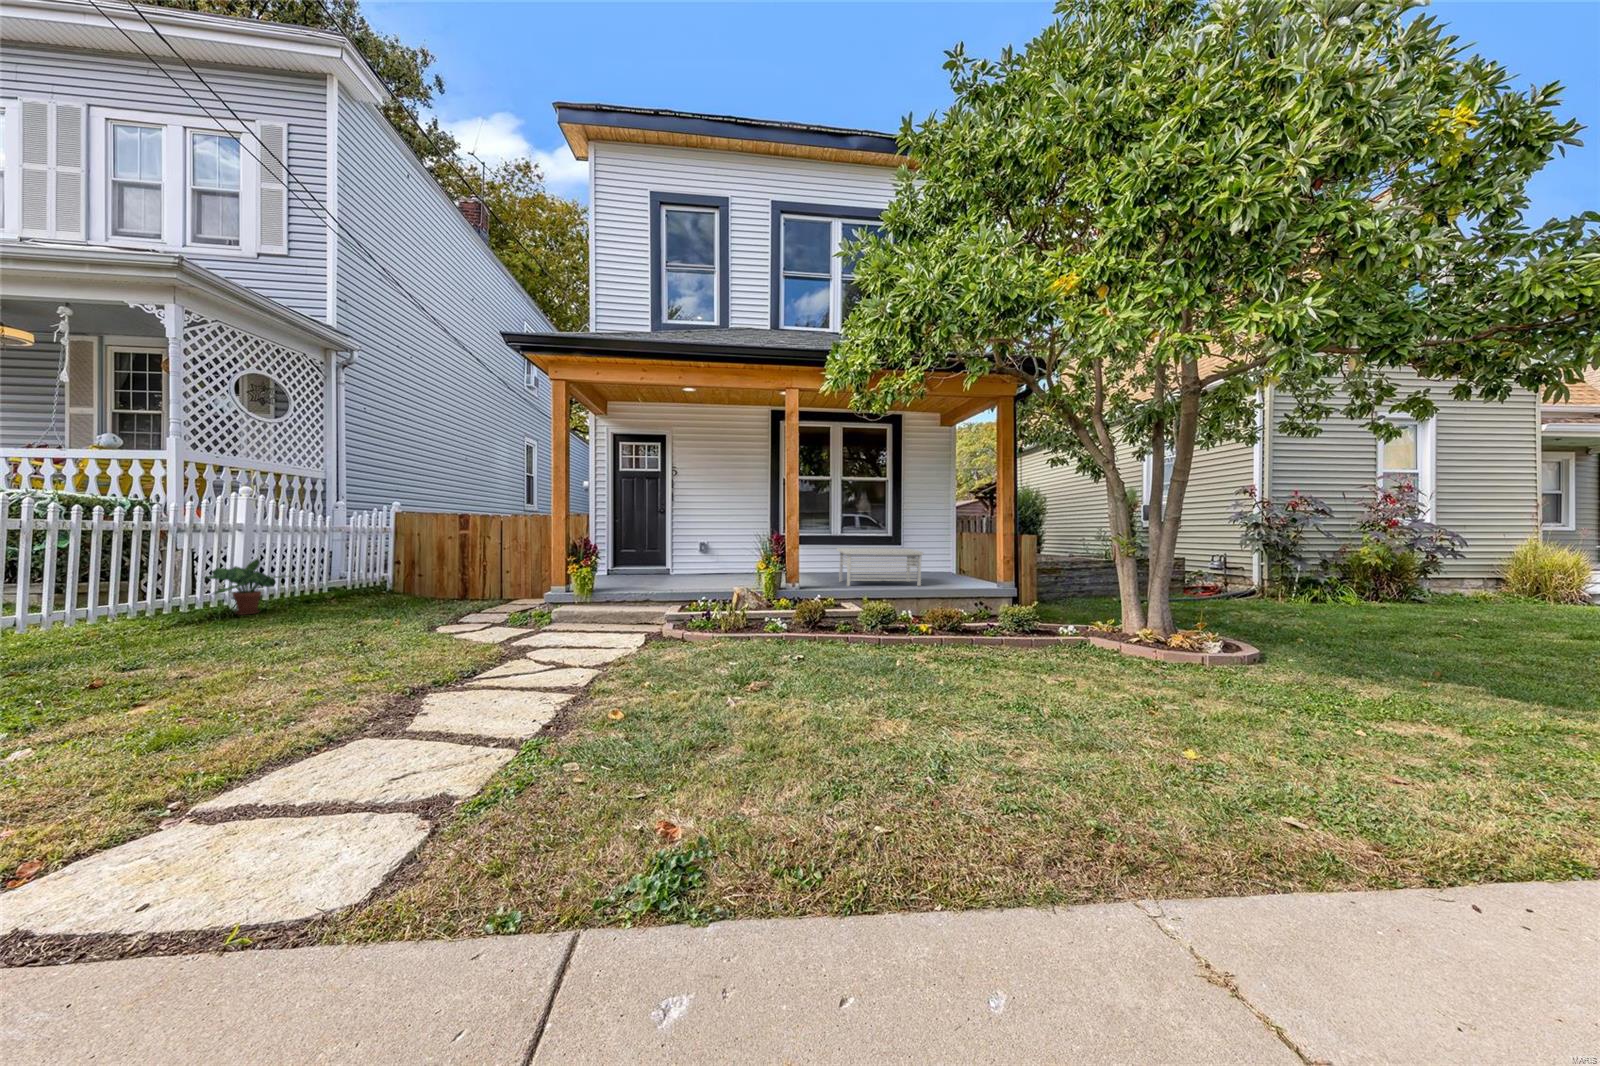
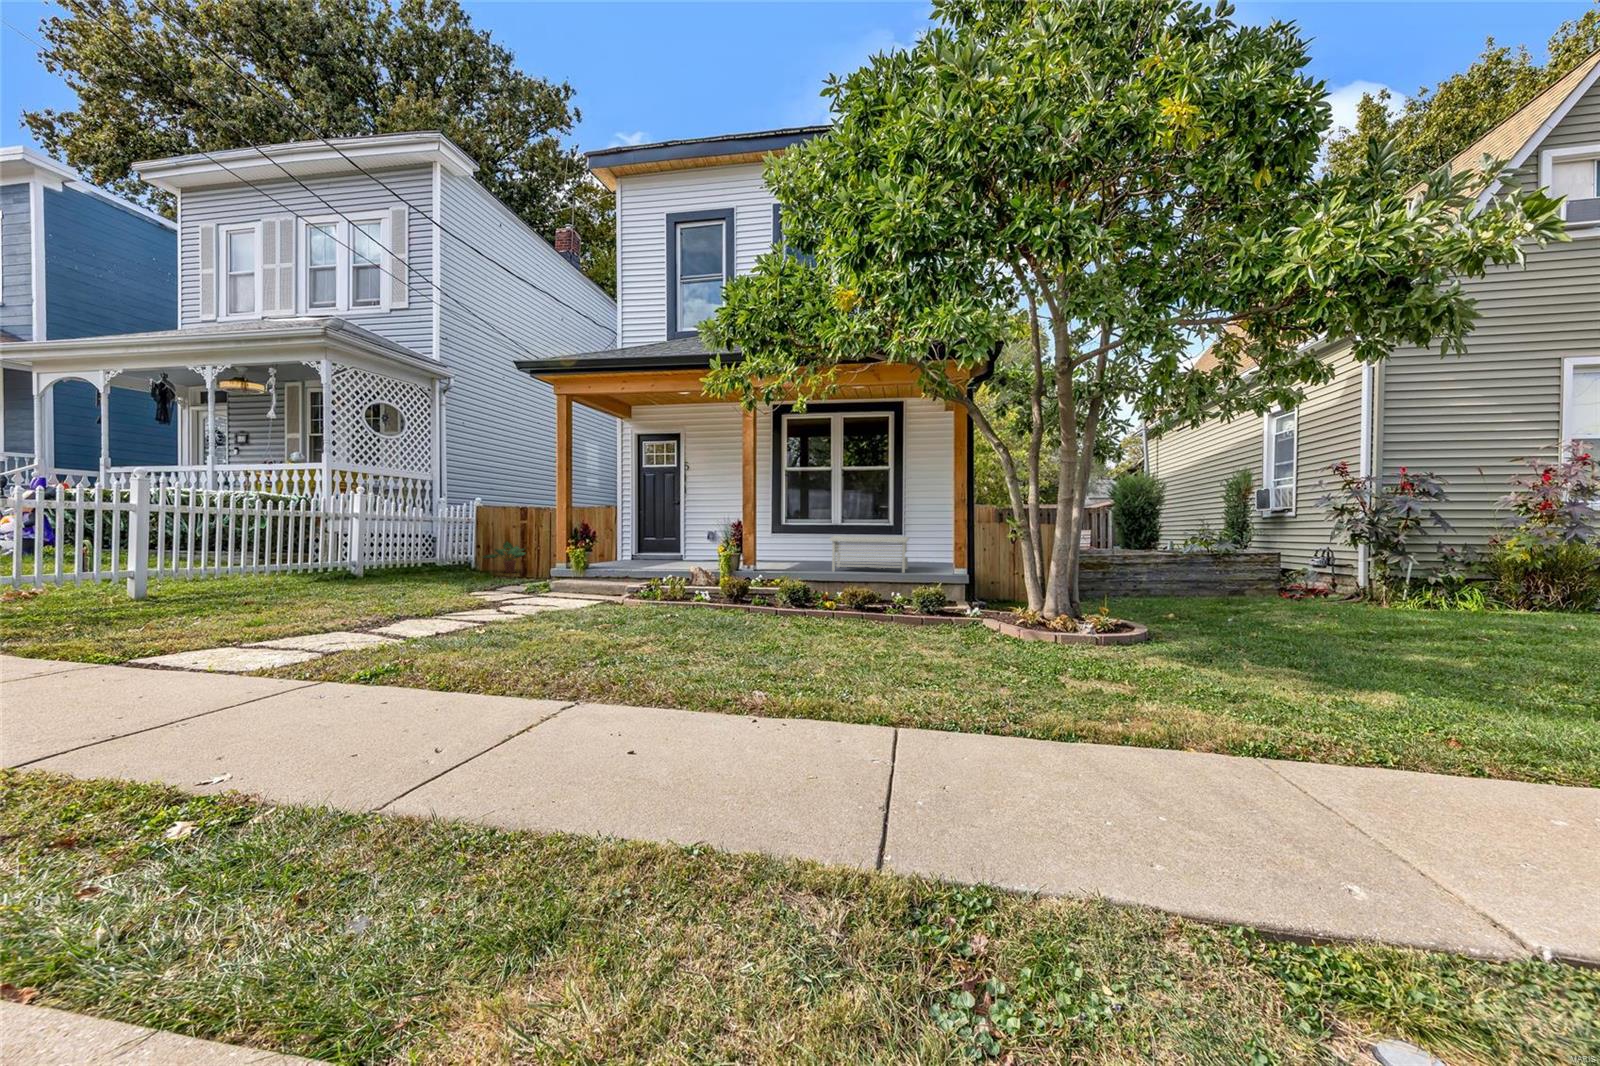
potted plant: present [206,559,284,615] -> present [483,542,525,573]

